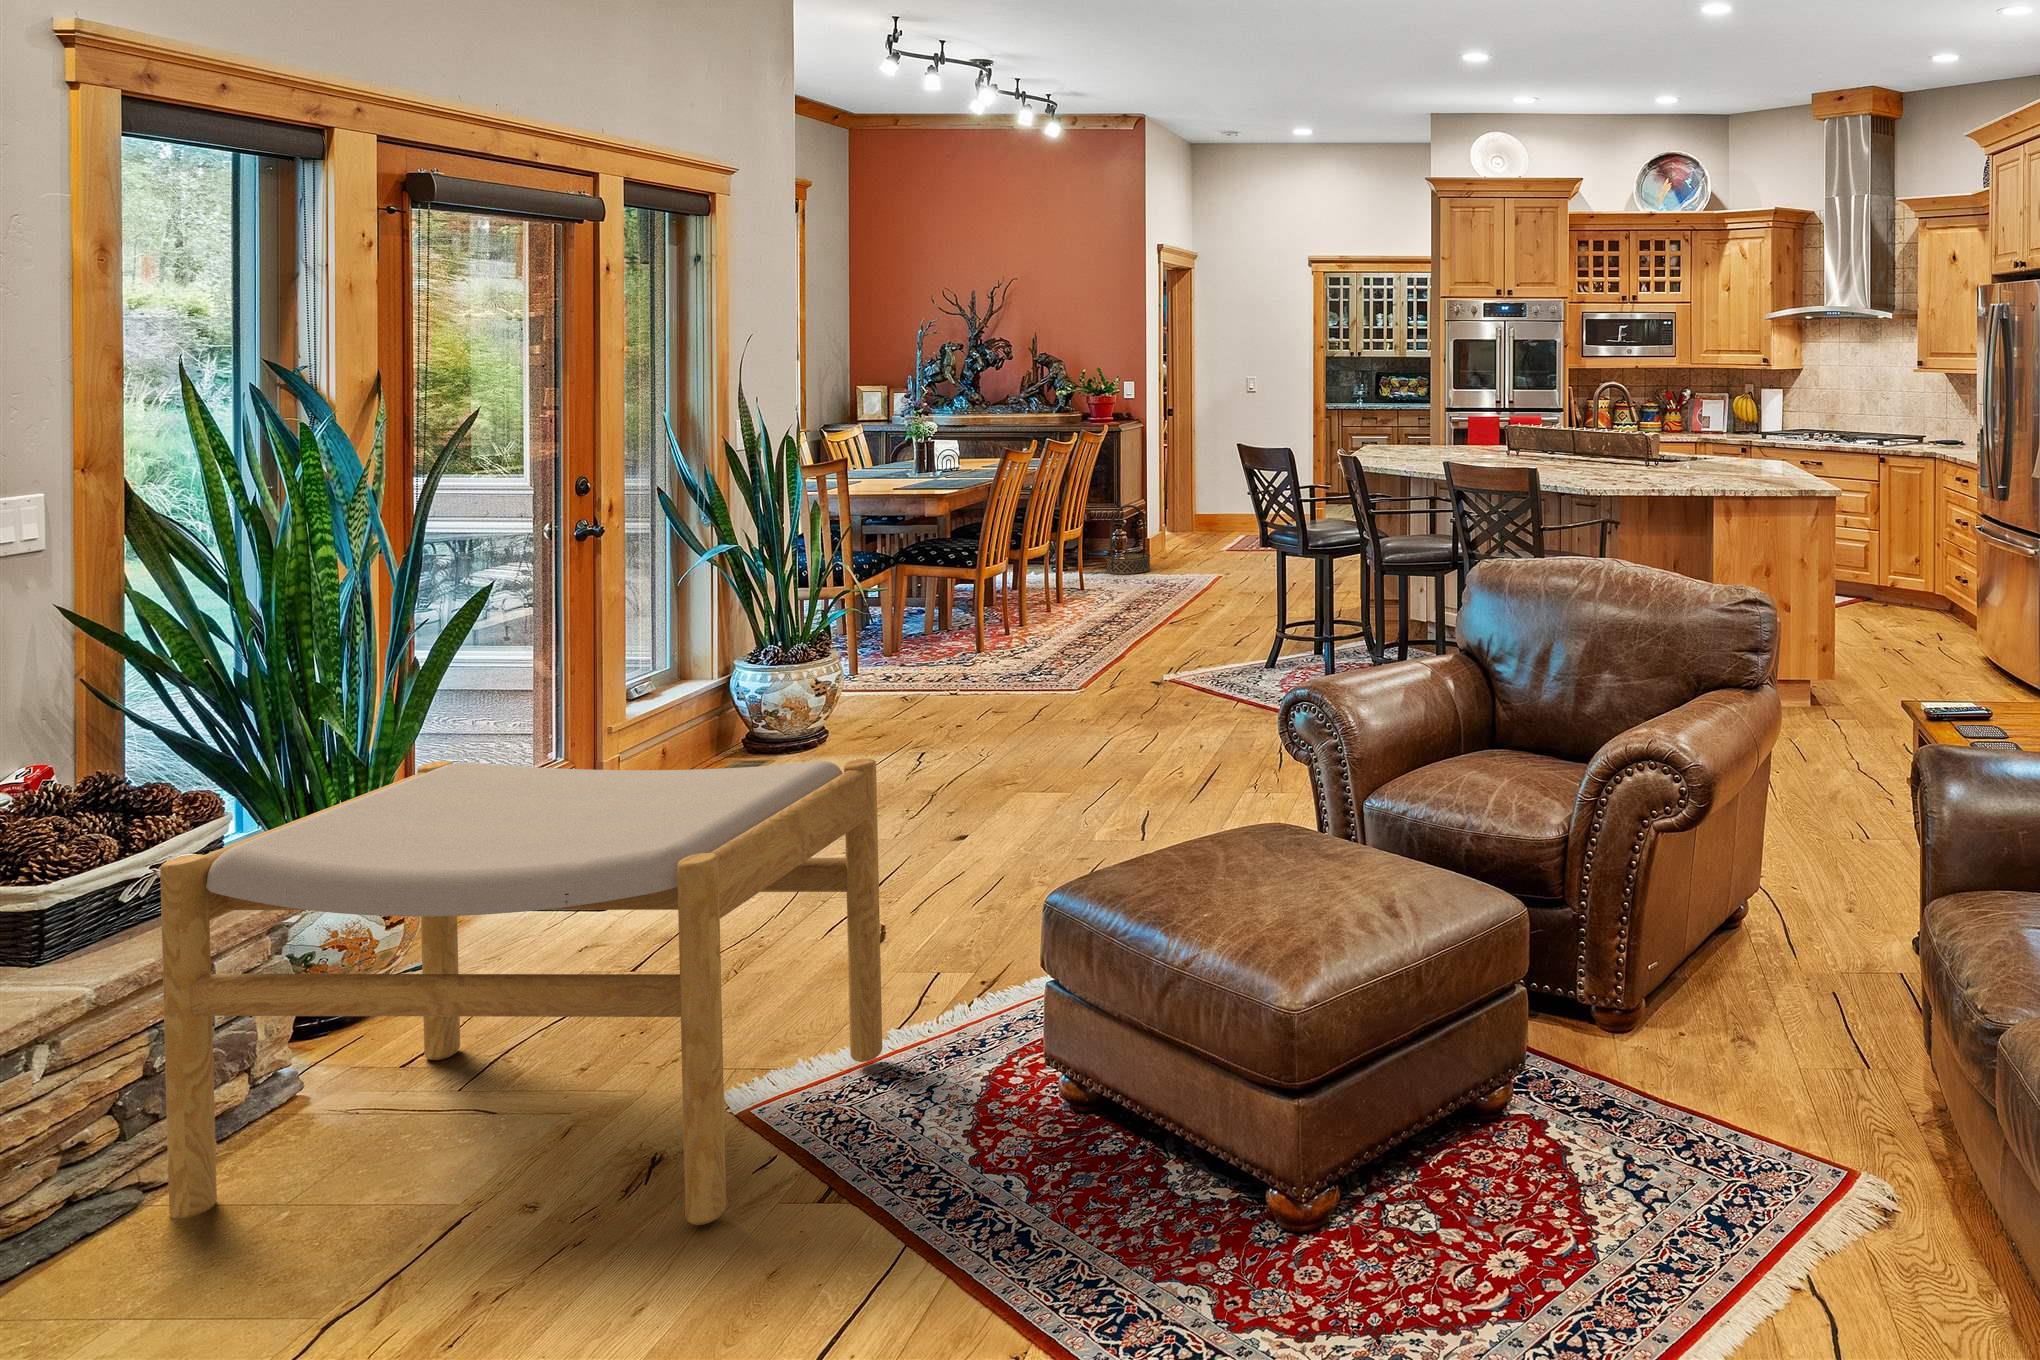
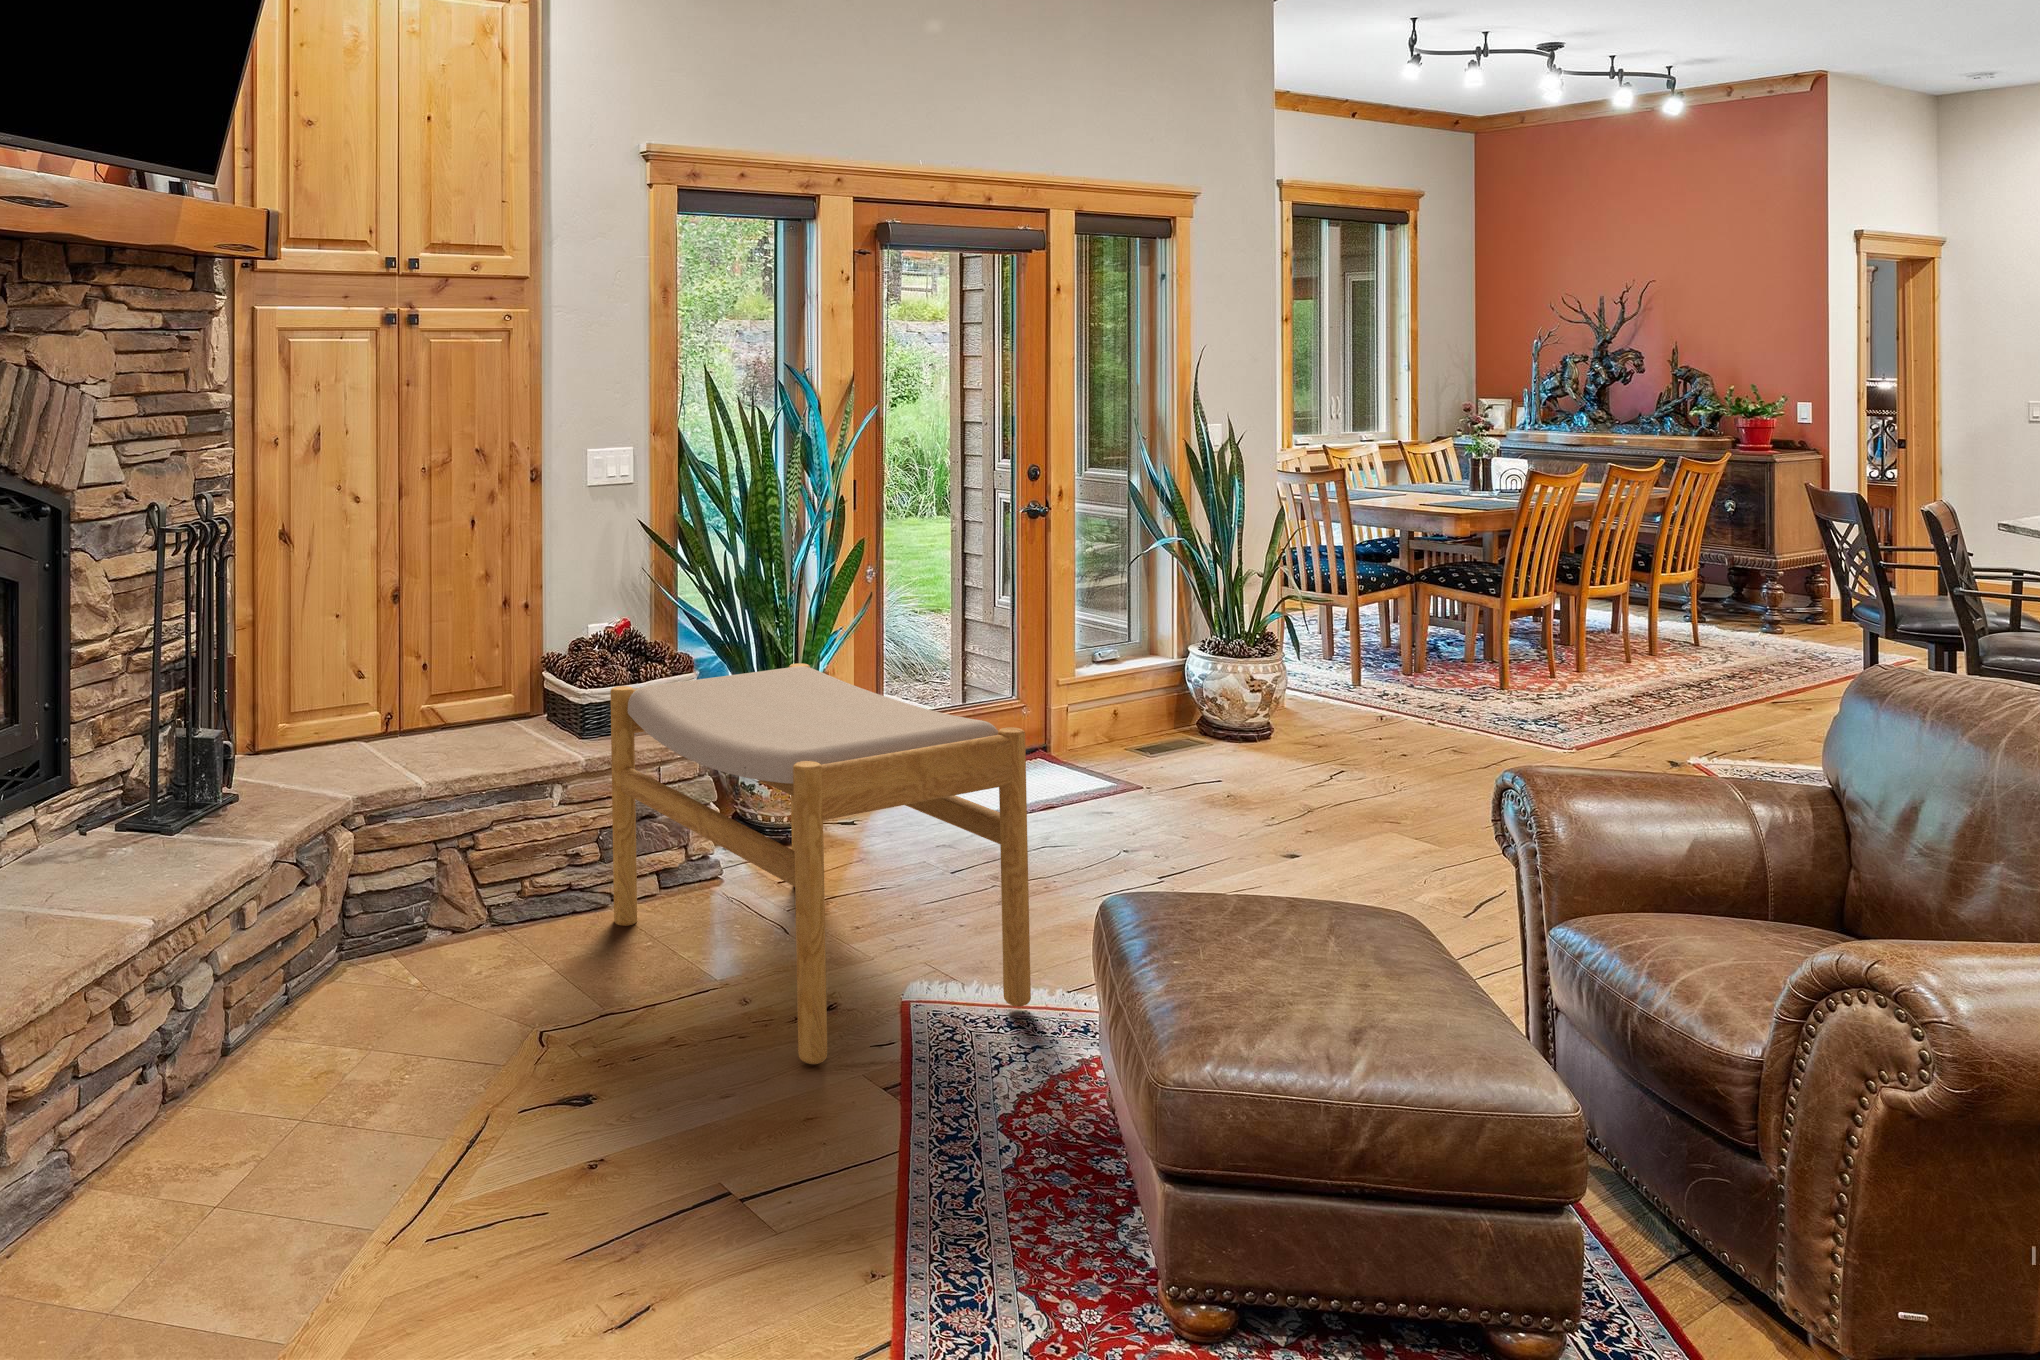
basket: present [1106,505,1150,575] -> none [1756,557,1821,645]

